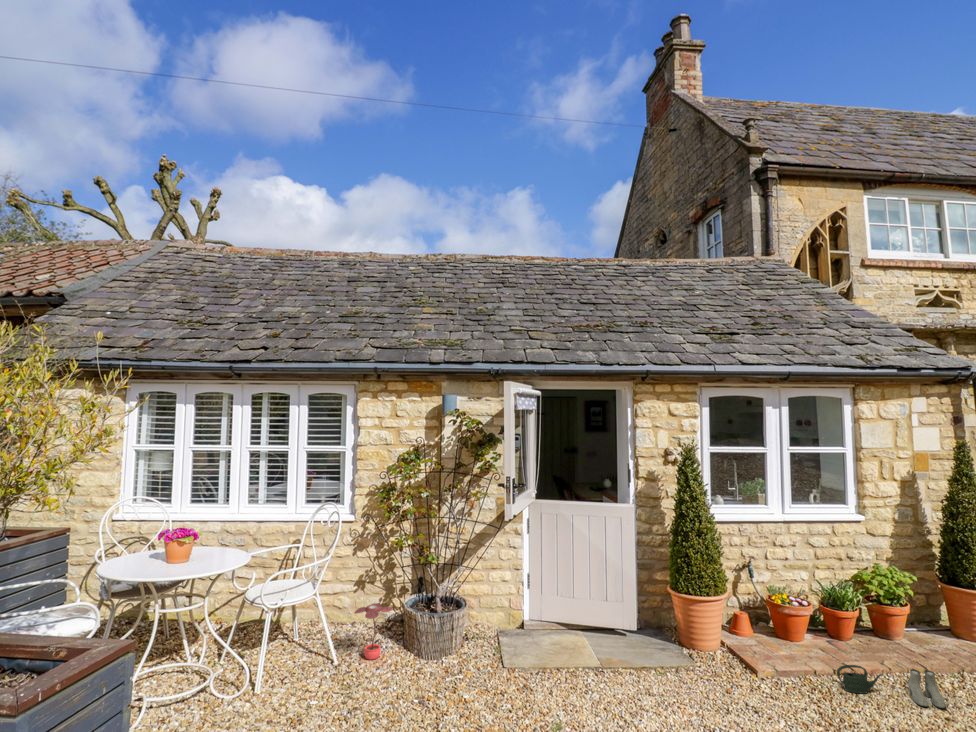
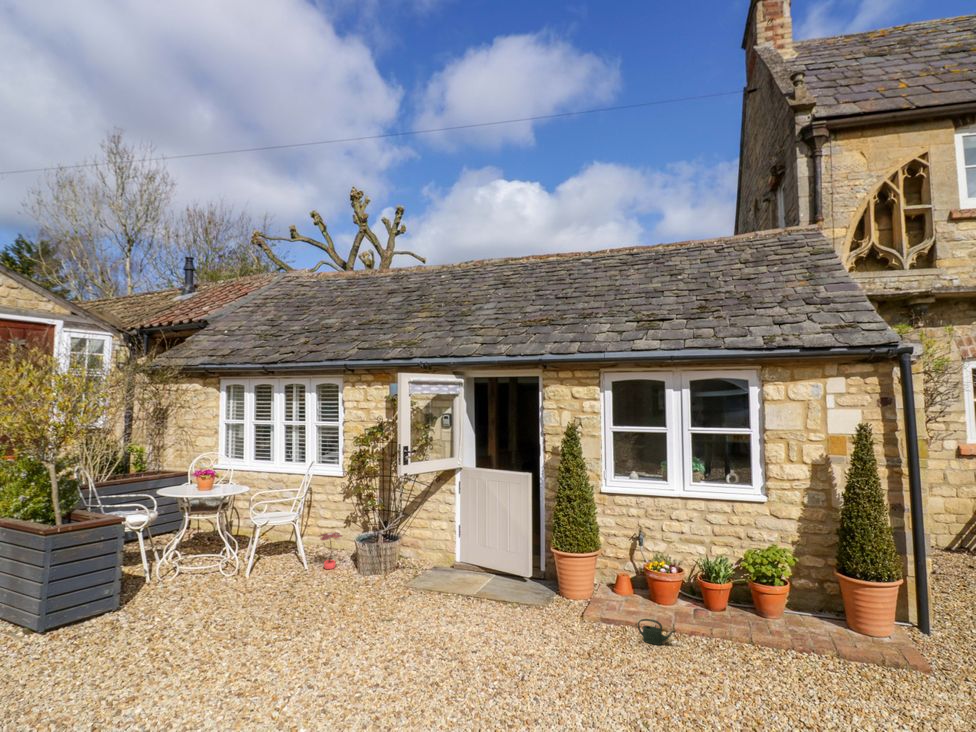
boots: present [908,669,945,708] -> none [693,630,721,666]

